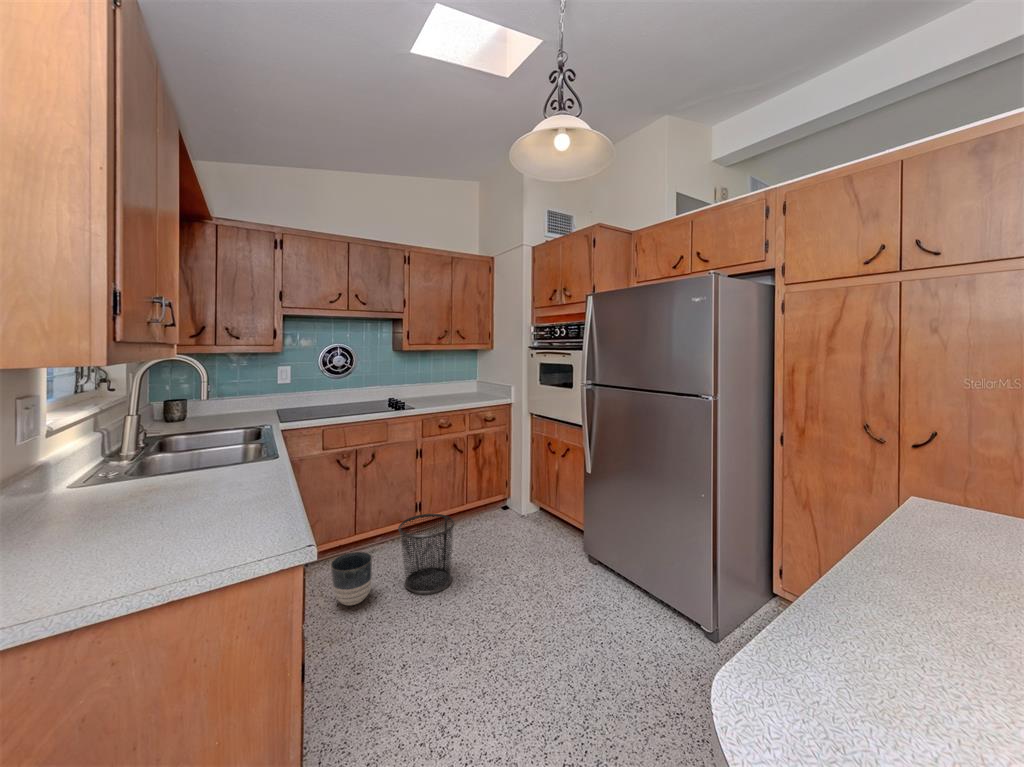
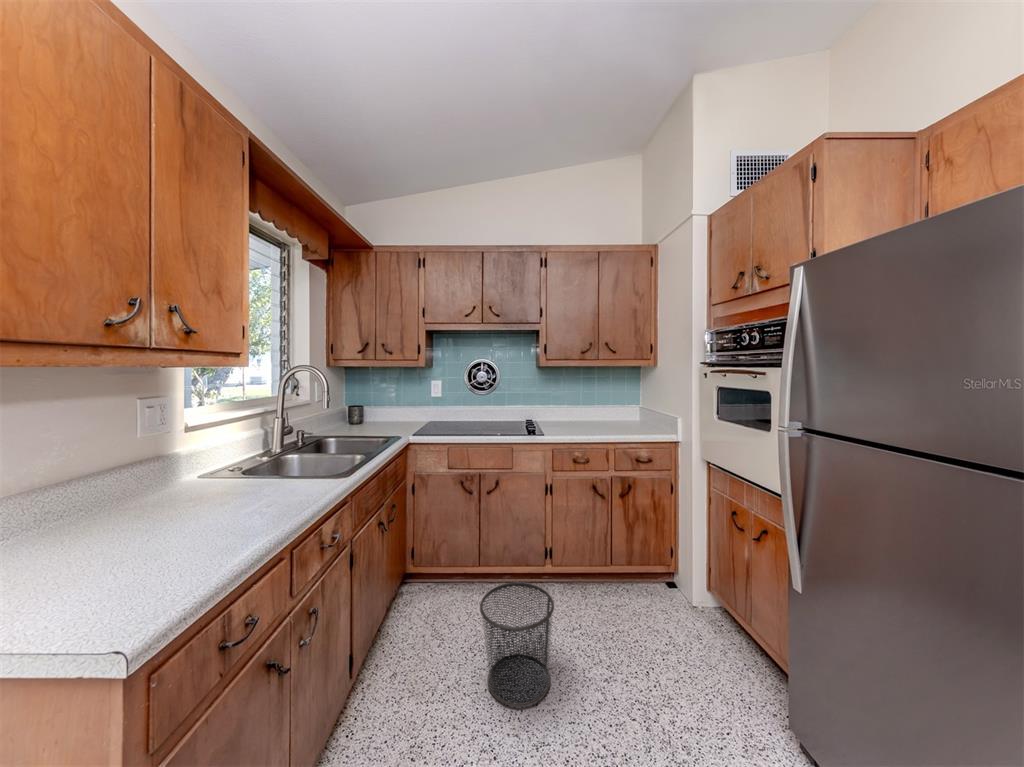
planter: present [331,552,372,605] -> none [400,611,448,683]

